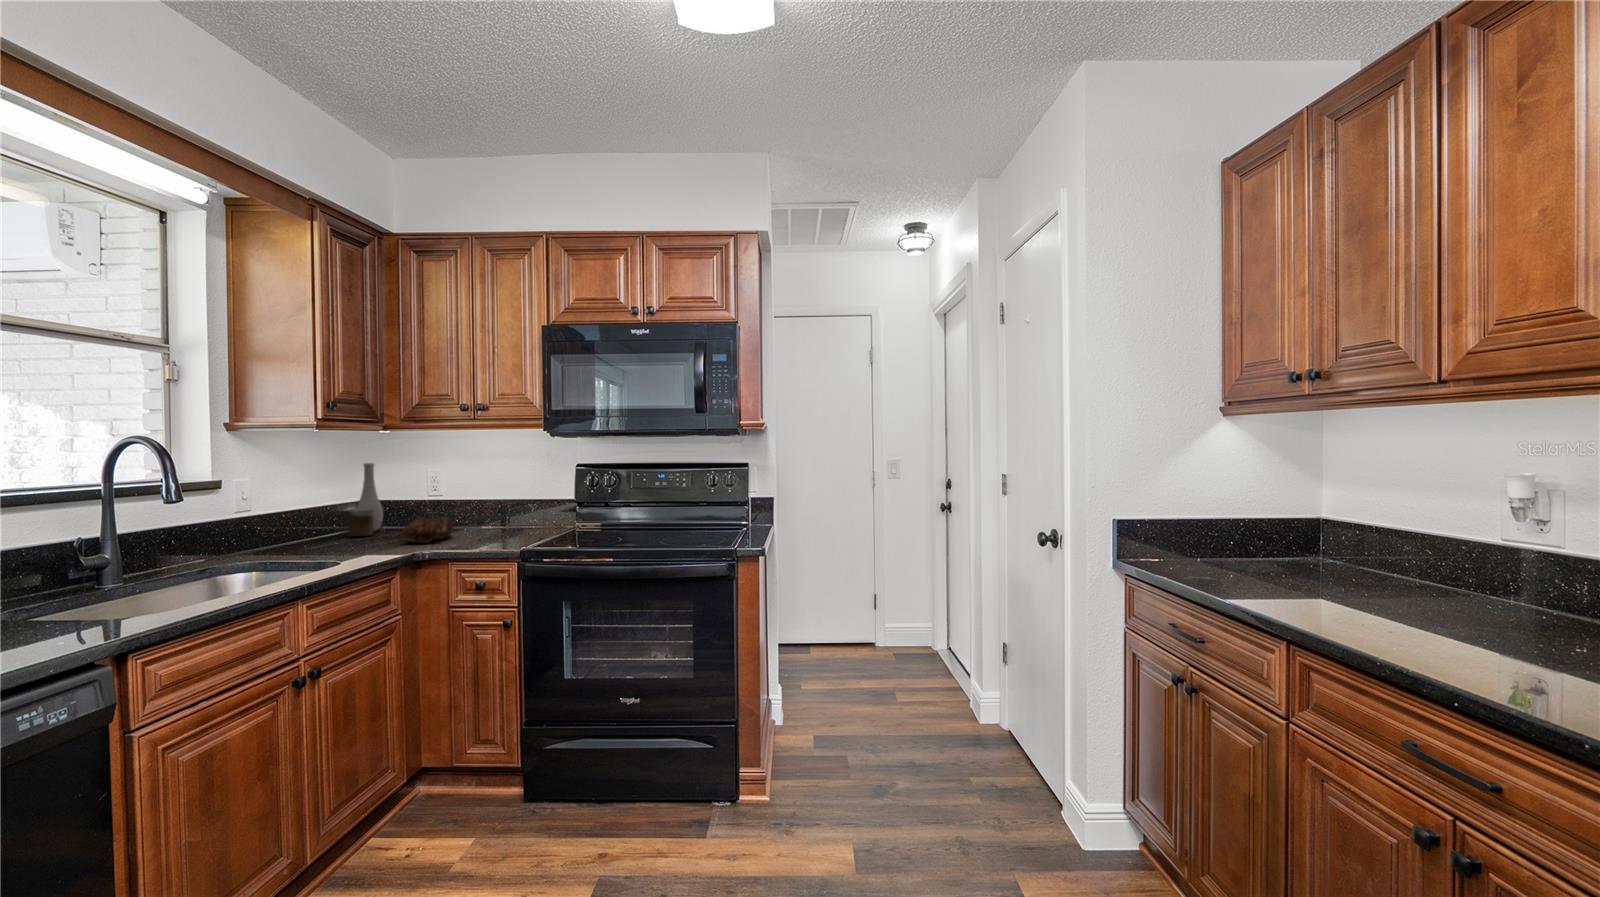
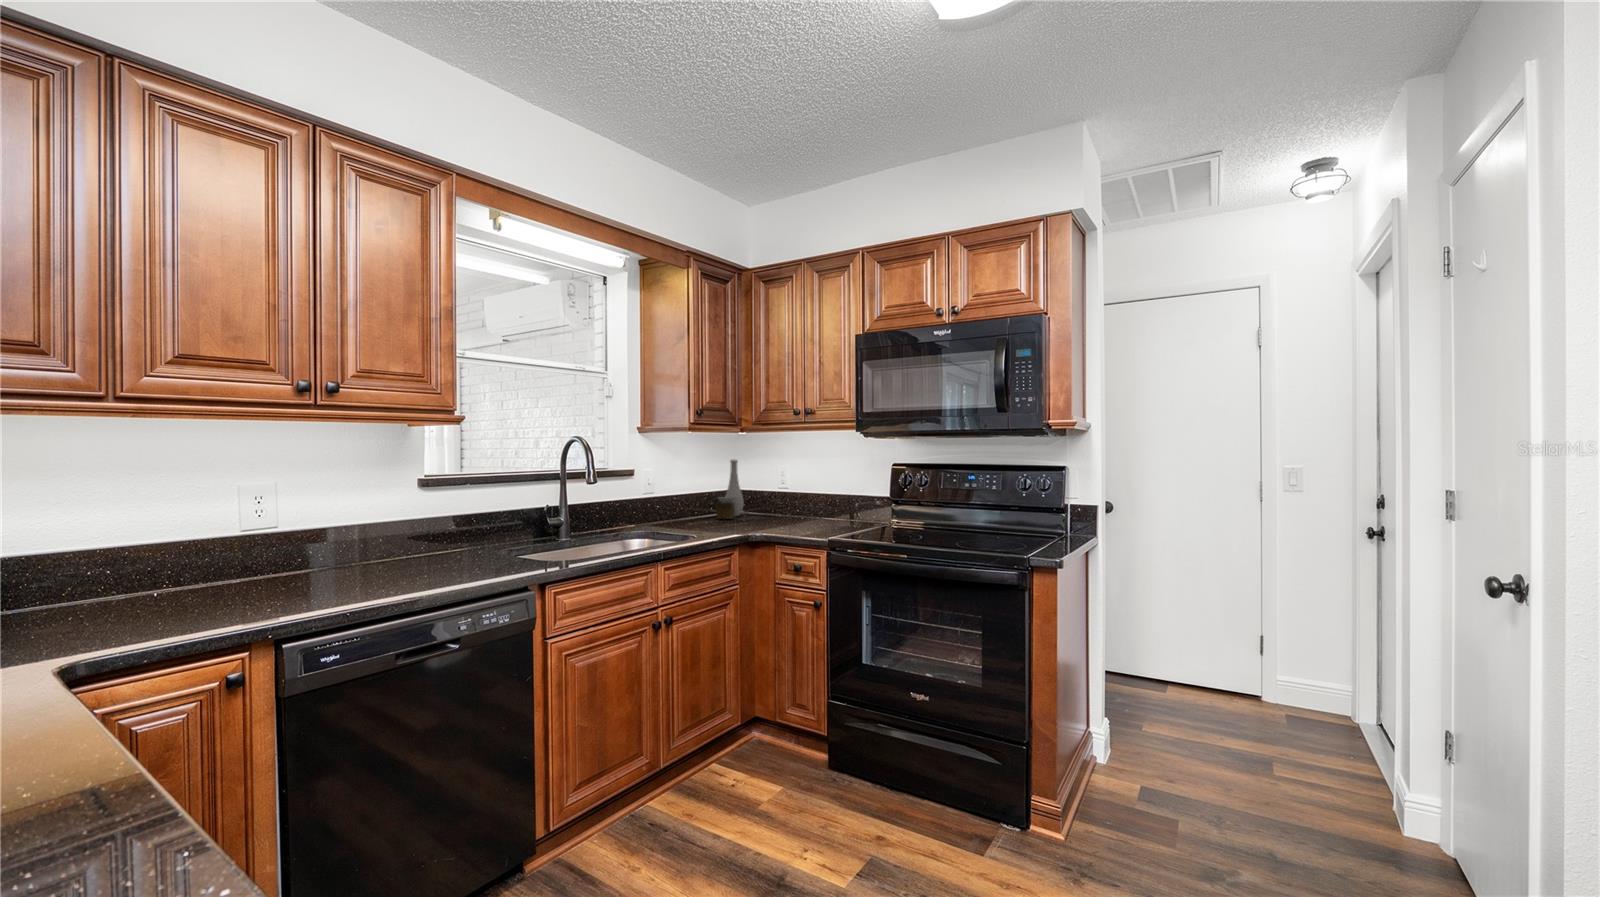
bread loaf: present [402,517,453,543] -> none [747,506,788,528]

